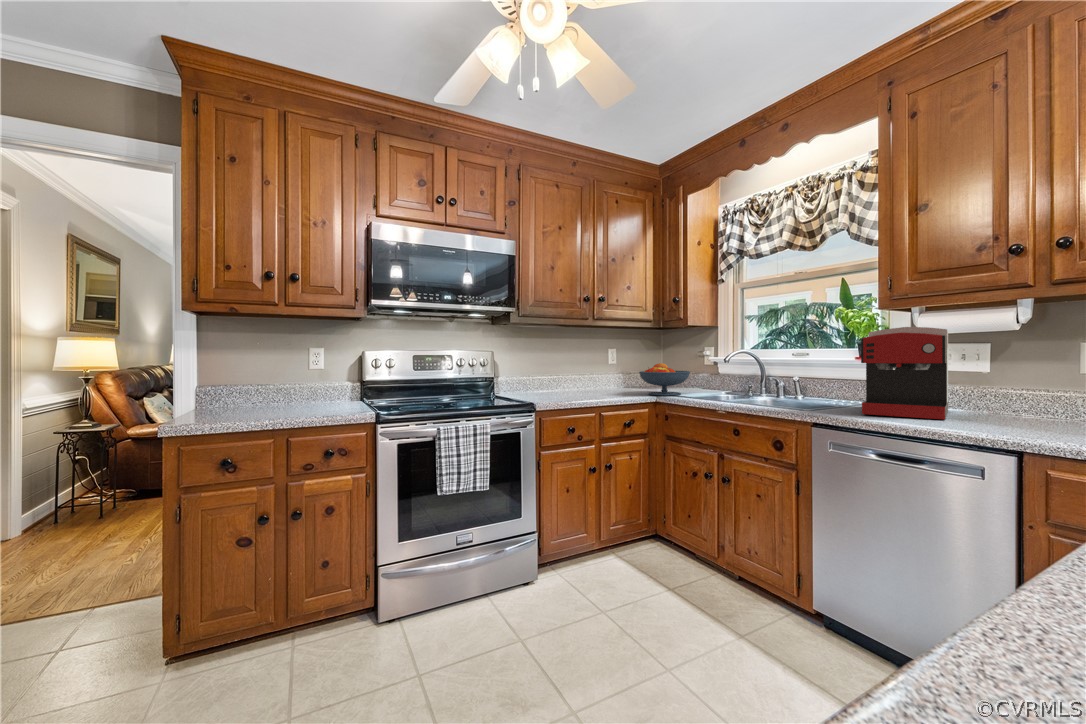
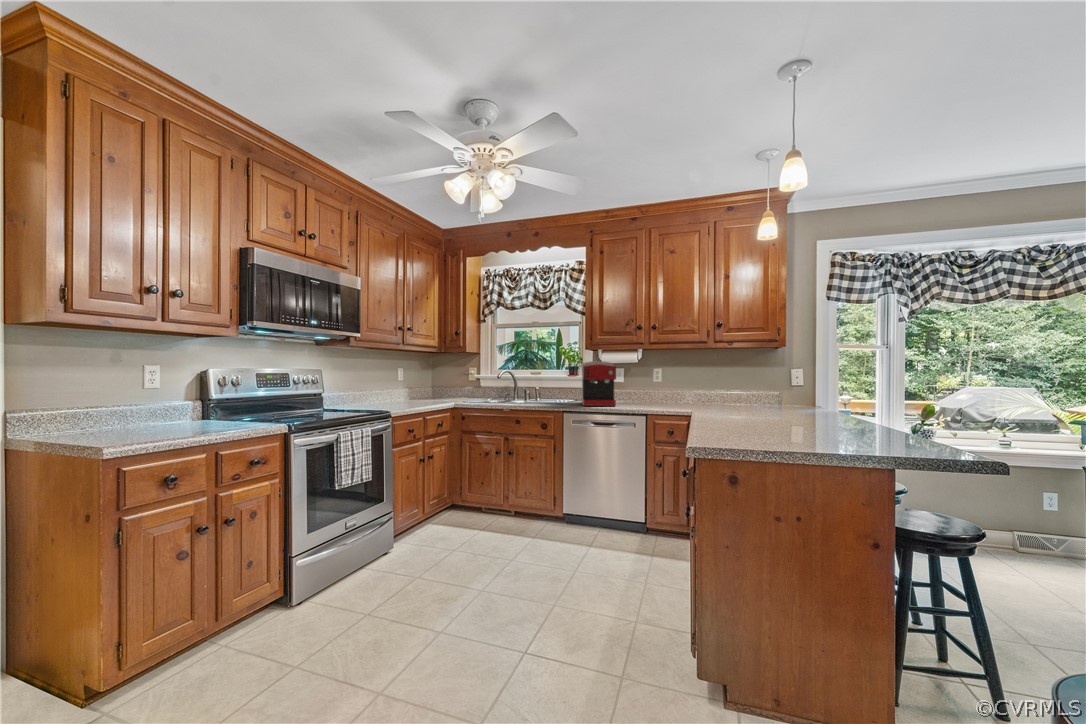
fruit bowl: present [639,363,690,396] -> none [436,378,473,402]

